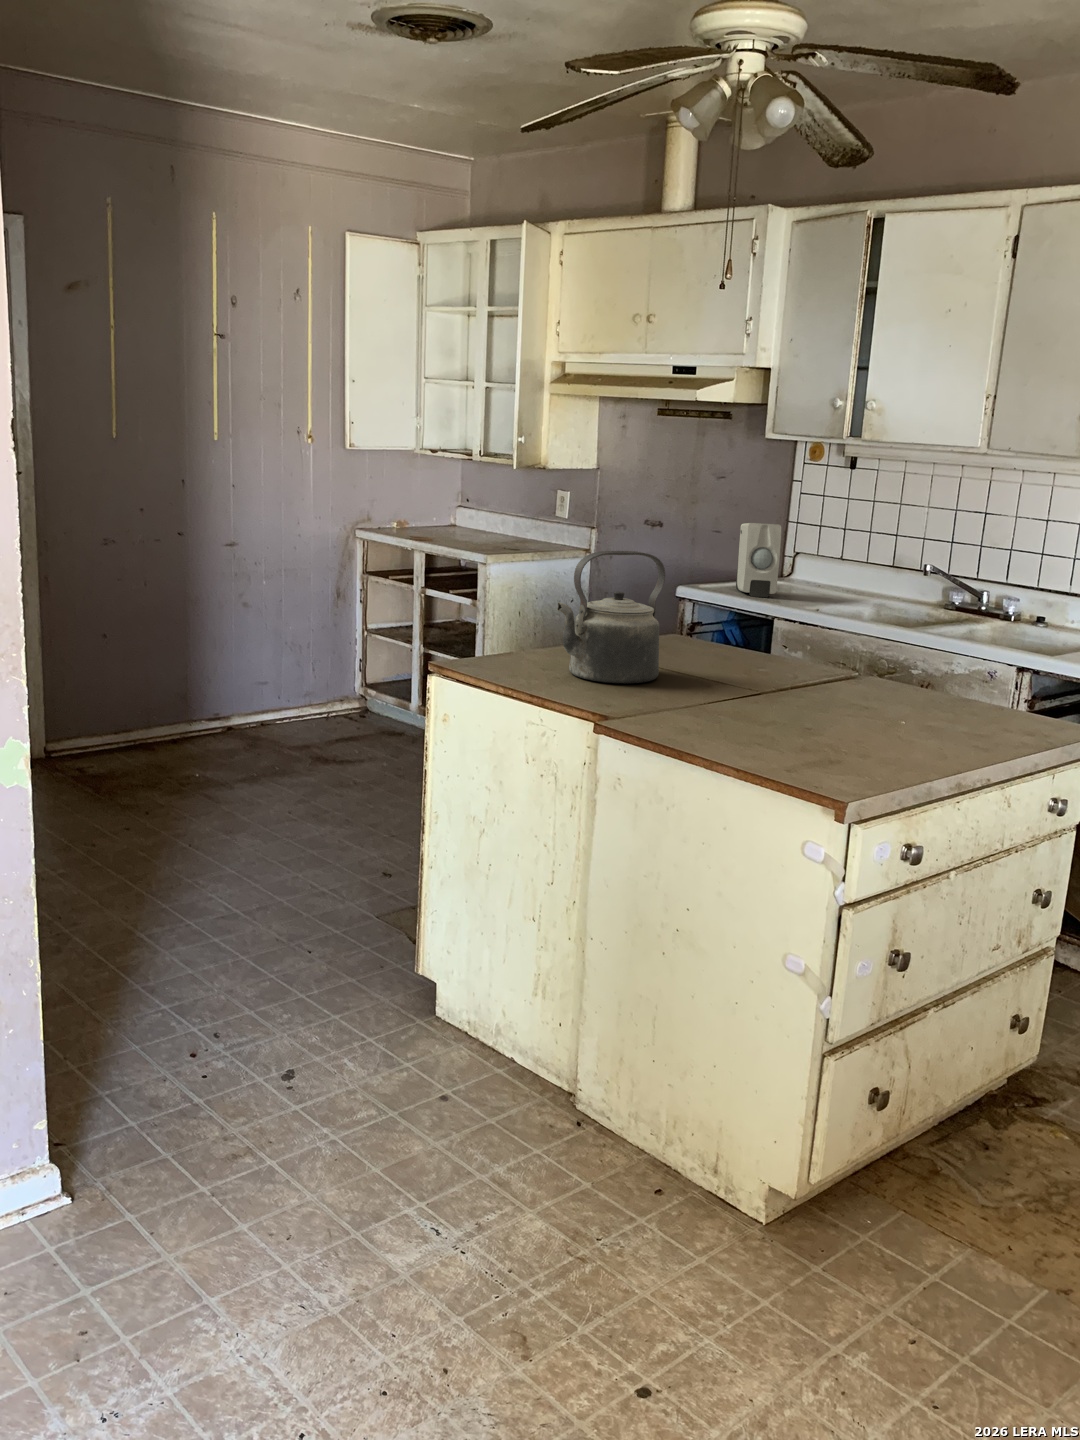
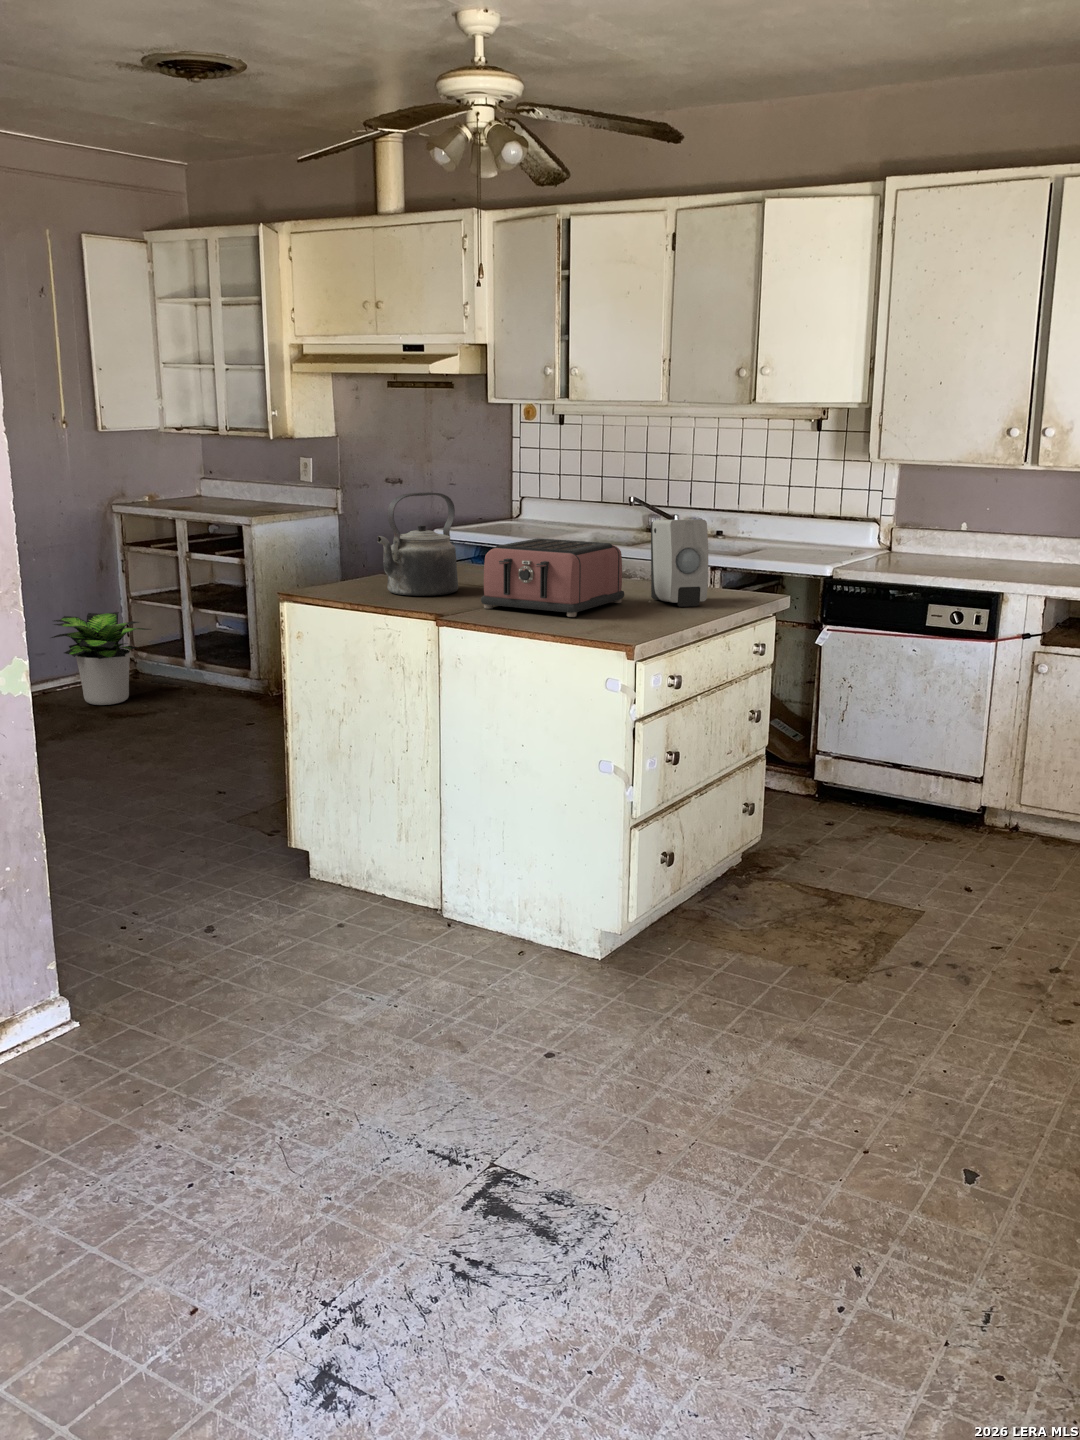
soap dispenser: present [736,523,781,597] -> present [651,519,708,607]
toaster: none [671,623,872,740] -> present [481,538,624,617]
potted plant: none [272,641,379,742] -> present [51,612,150,705]

